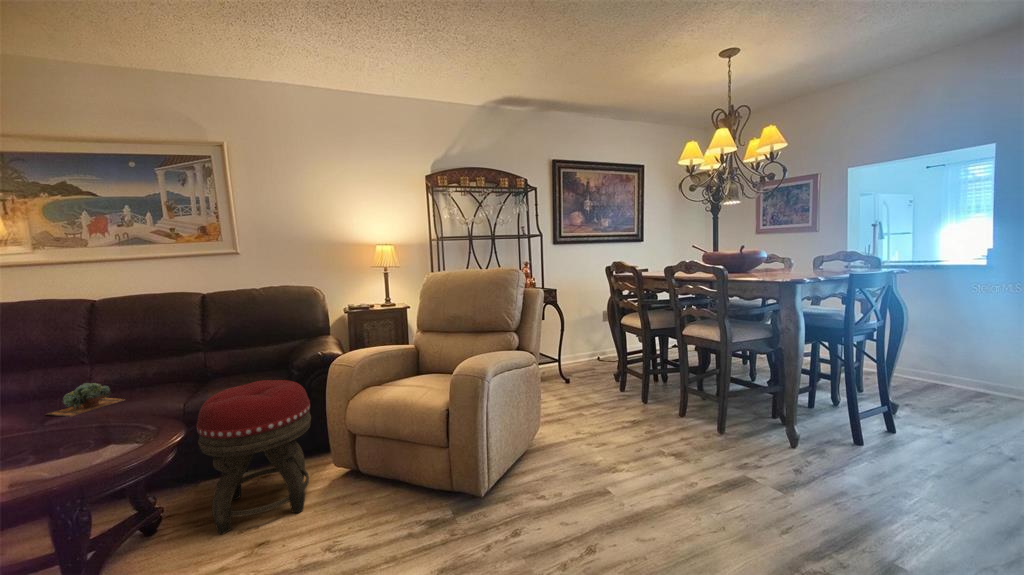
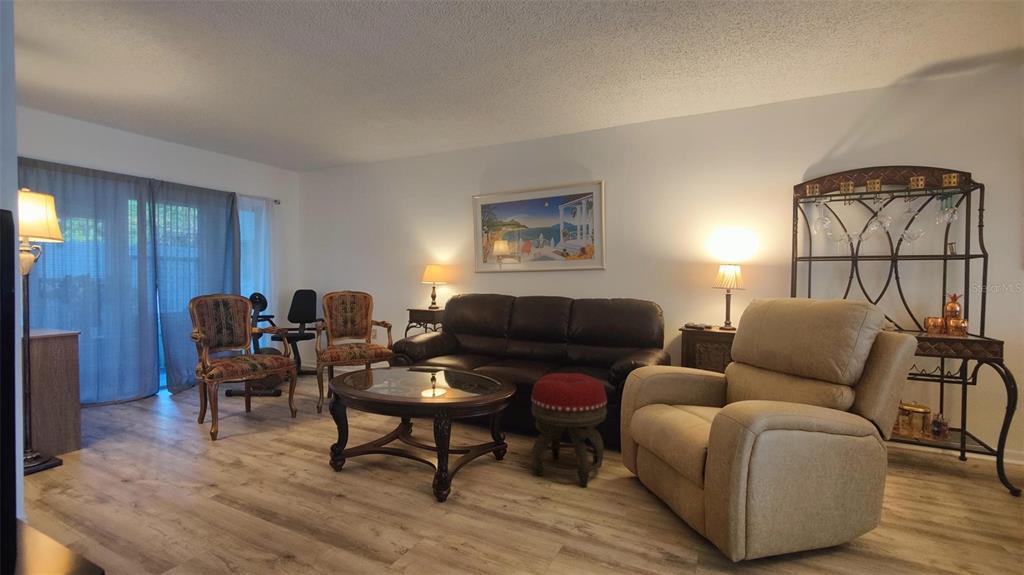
succulent plant: present [46,383,124,417] -> none [483,350,518,369]

